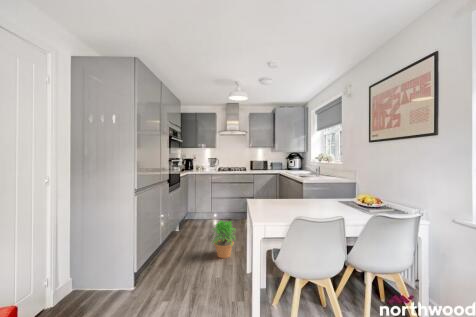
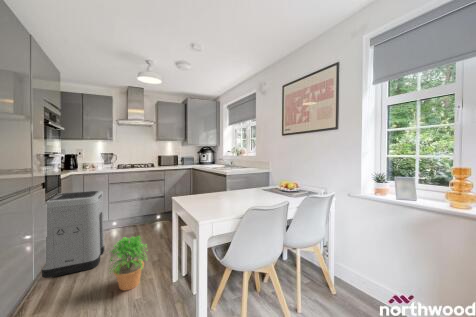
trash can: none [174,187,209,242] -> present [42,191,104,278]

